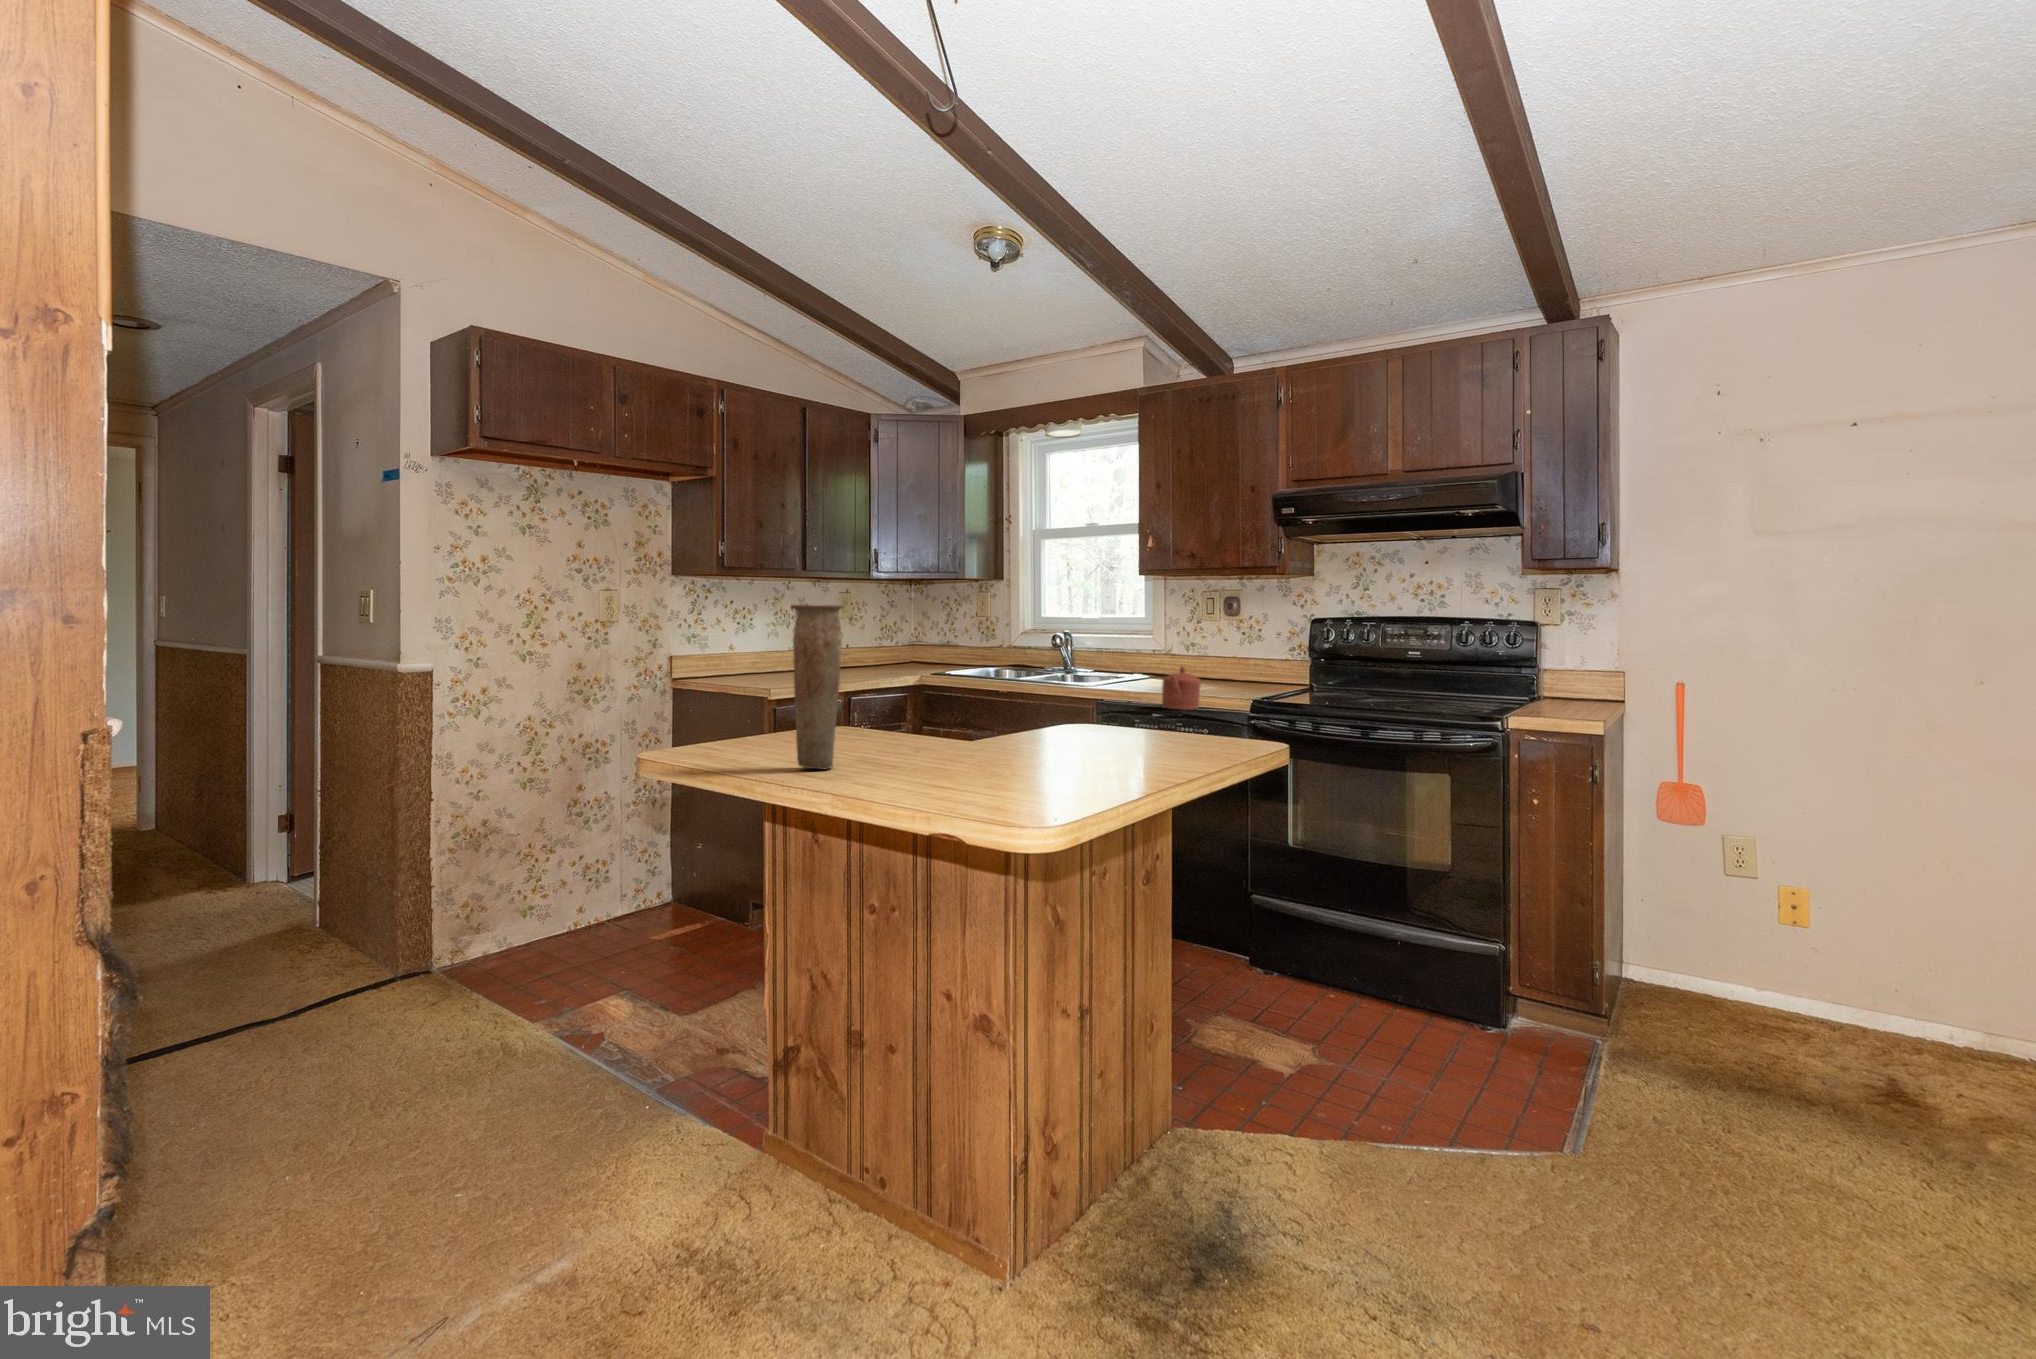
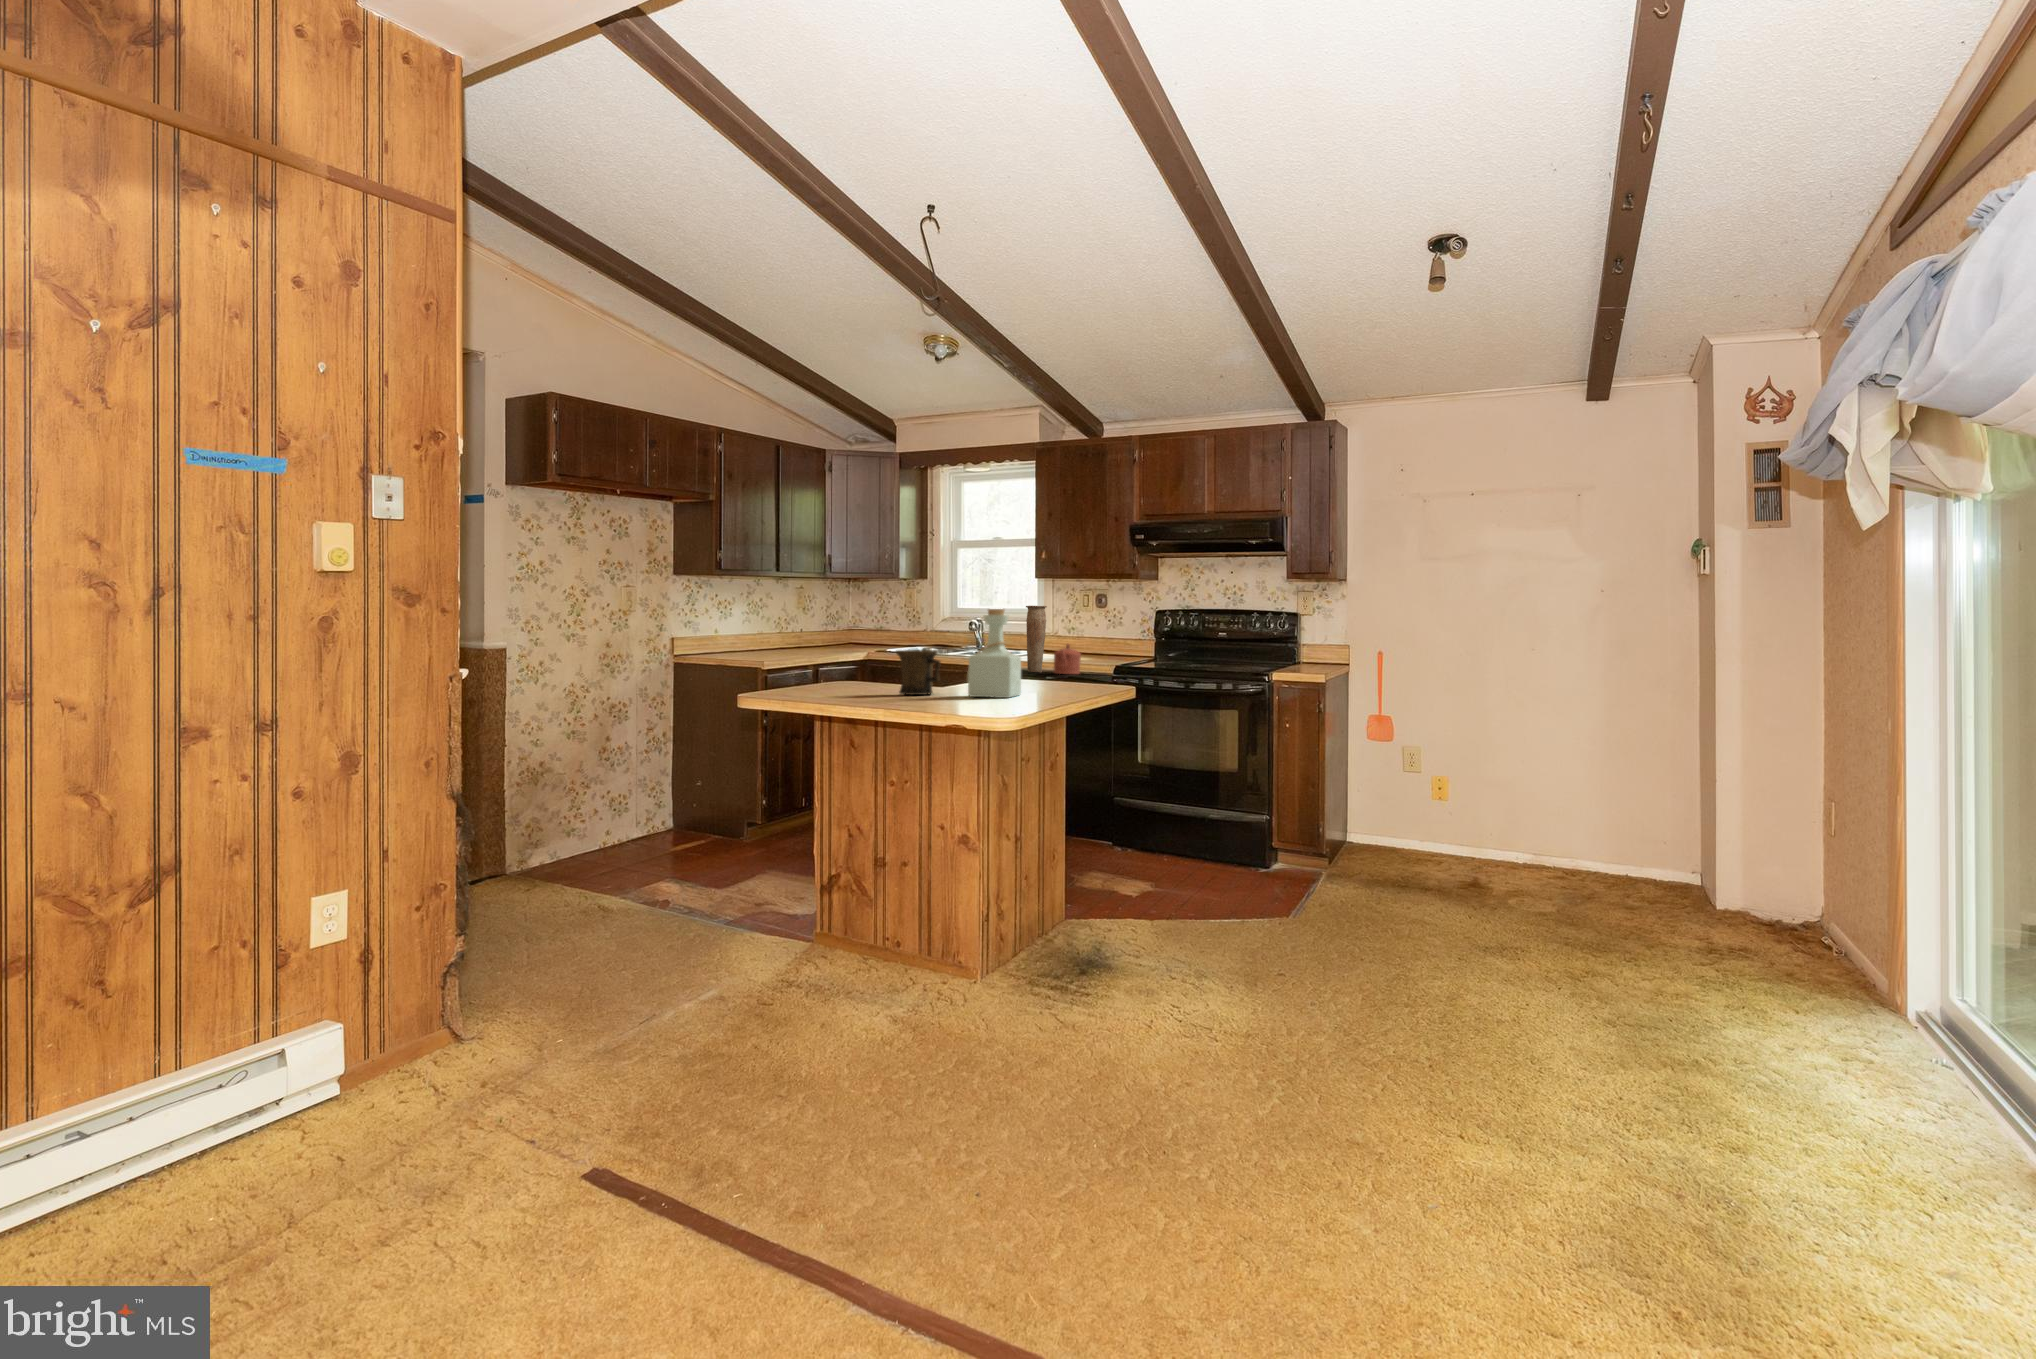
vase: present [791,605,843,770] -> present [1026,606,1047,673]
bottle: none [988,634,1080,786] -> present [966,609,1021,698]
mug: none [885,695,954,769] -> present [896,650,941,695]

